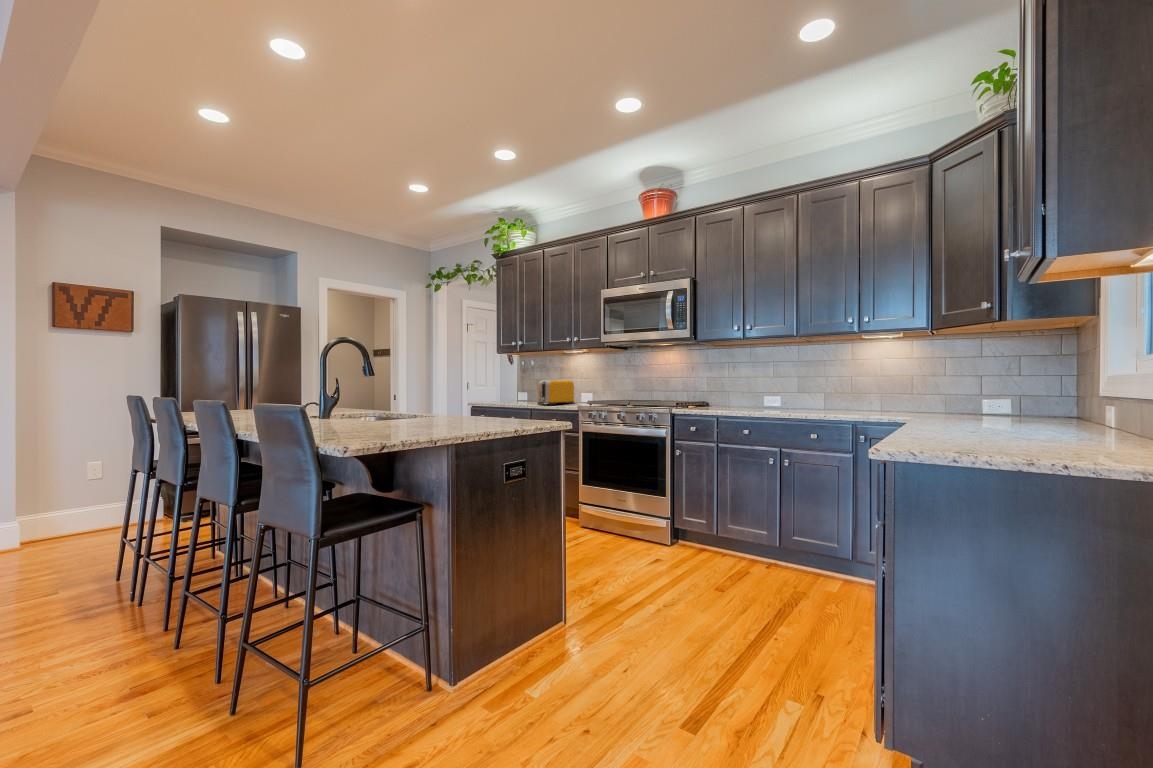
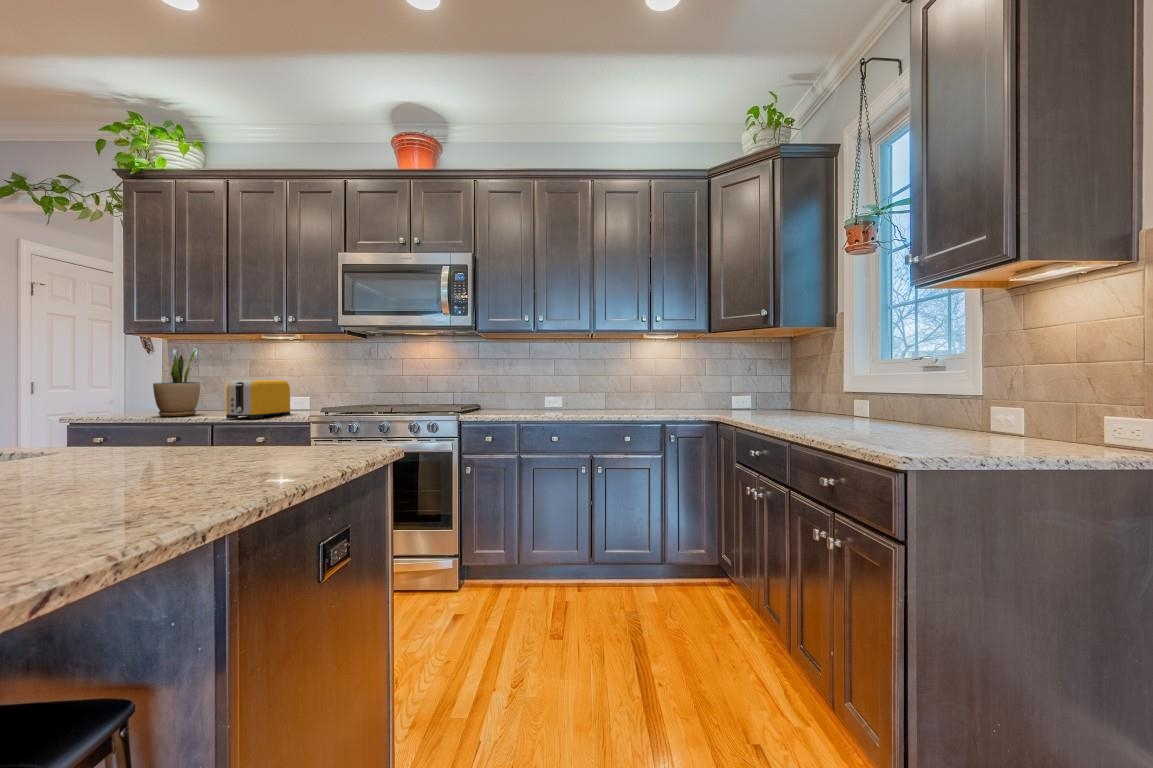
potted plant: none [507,360,529,402] -> present [153,348,200,416]

